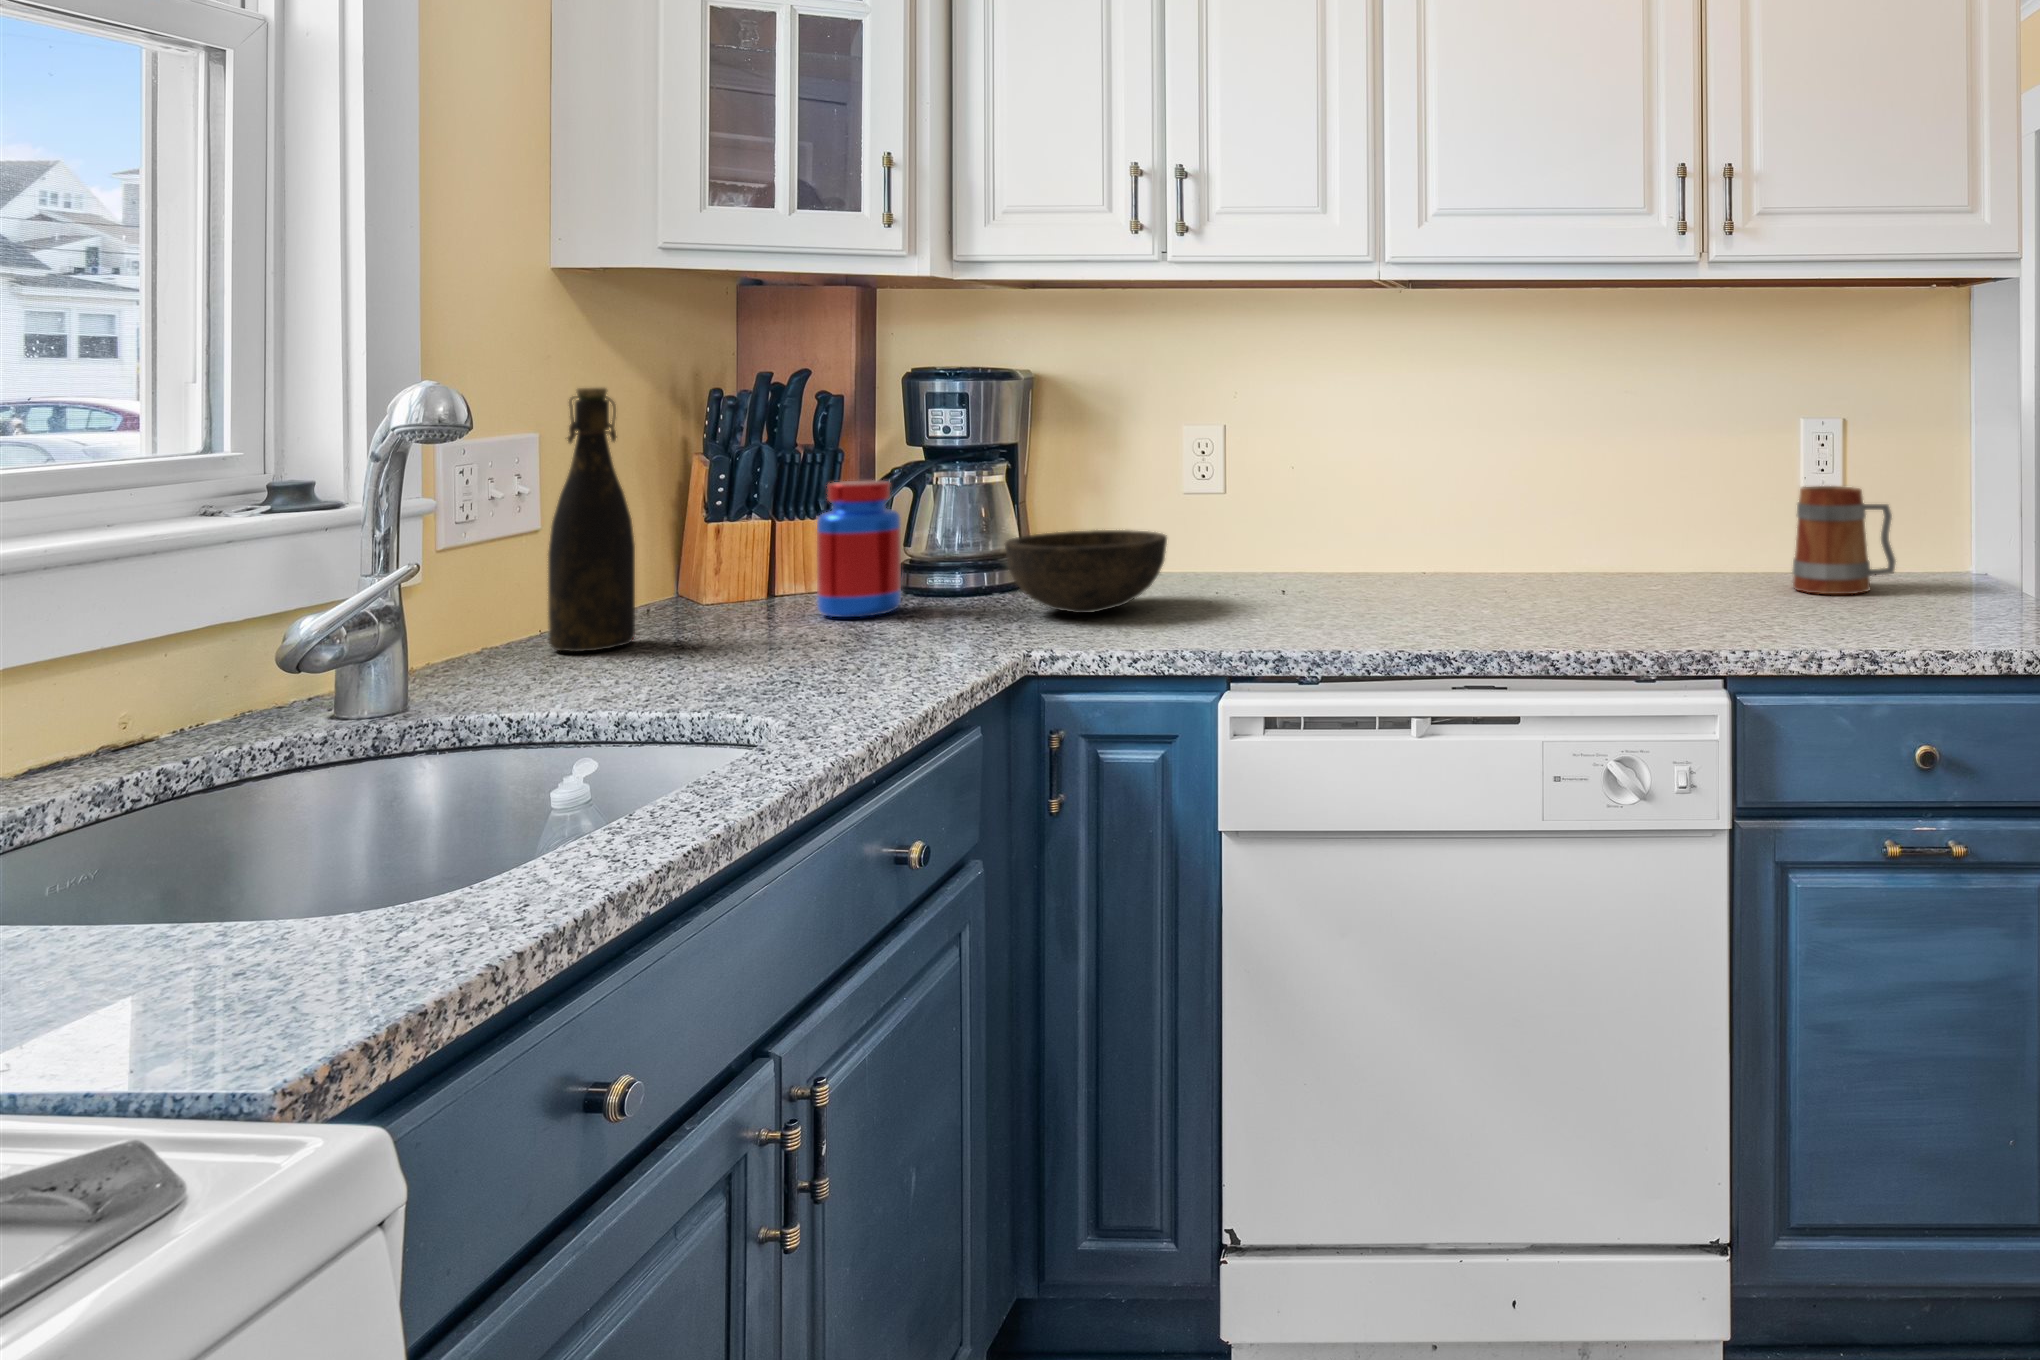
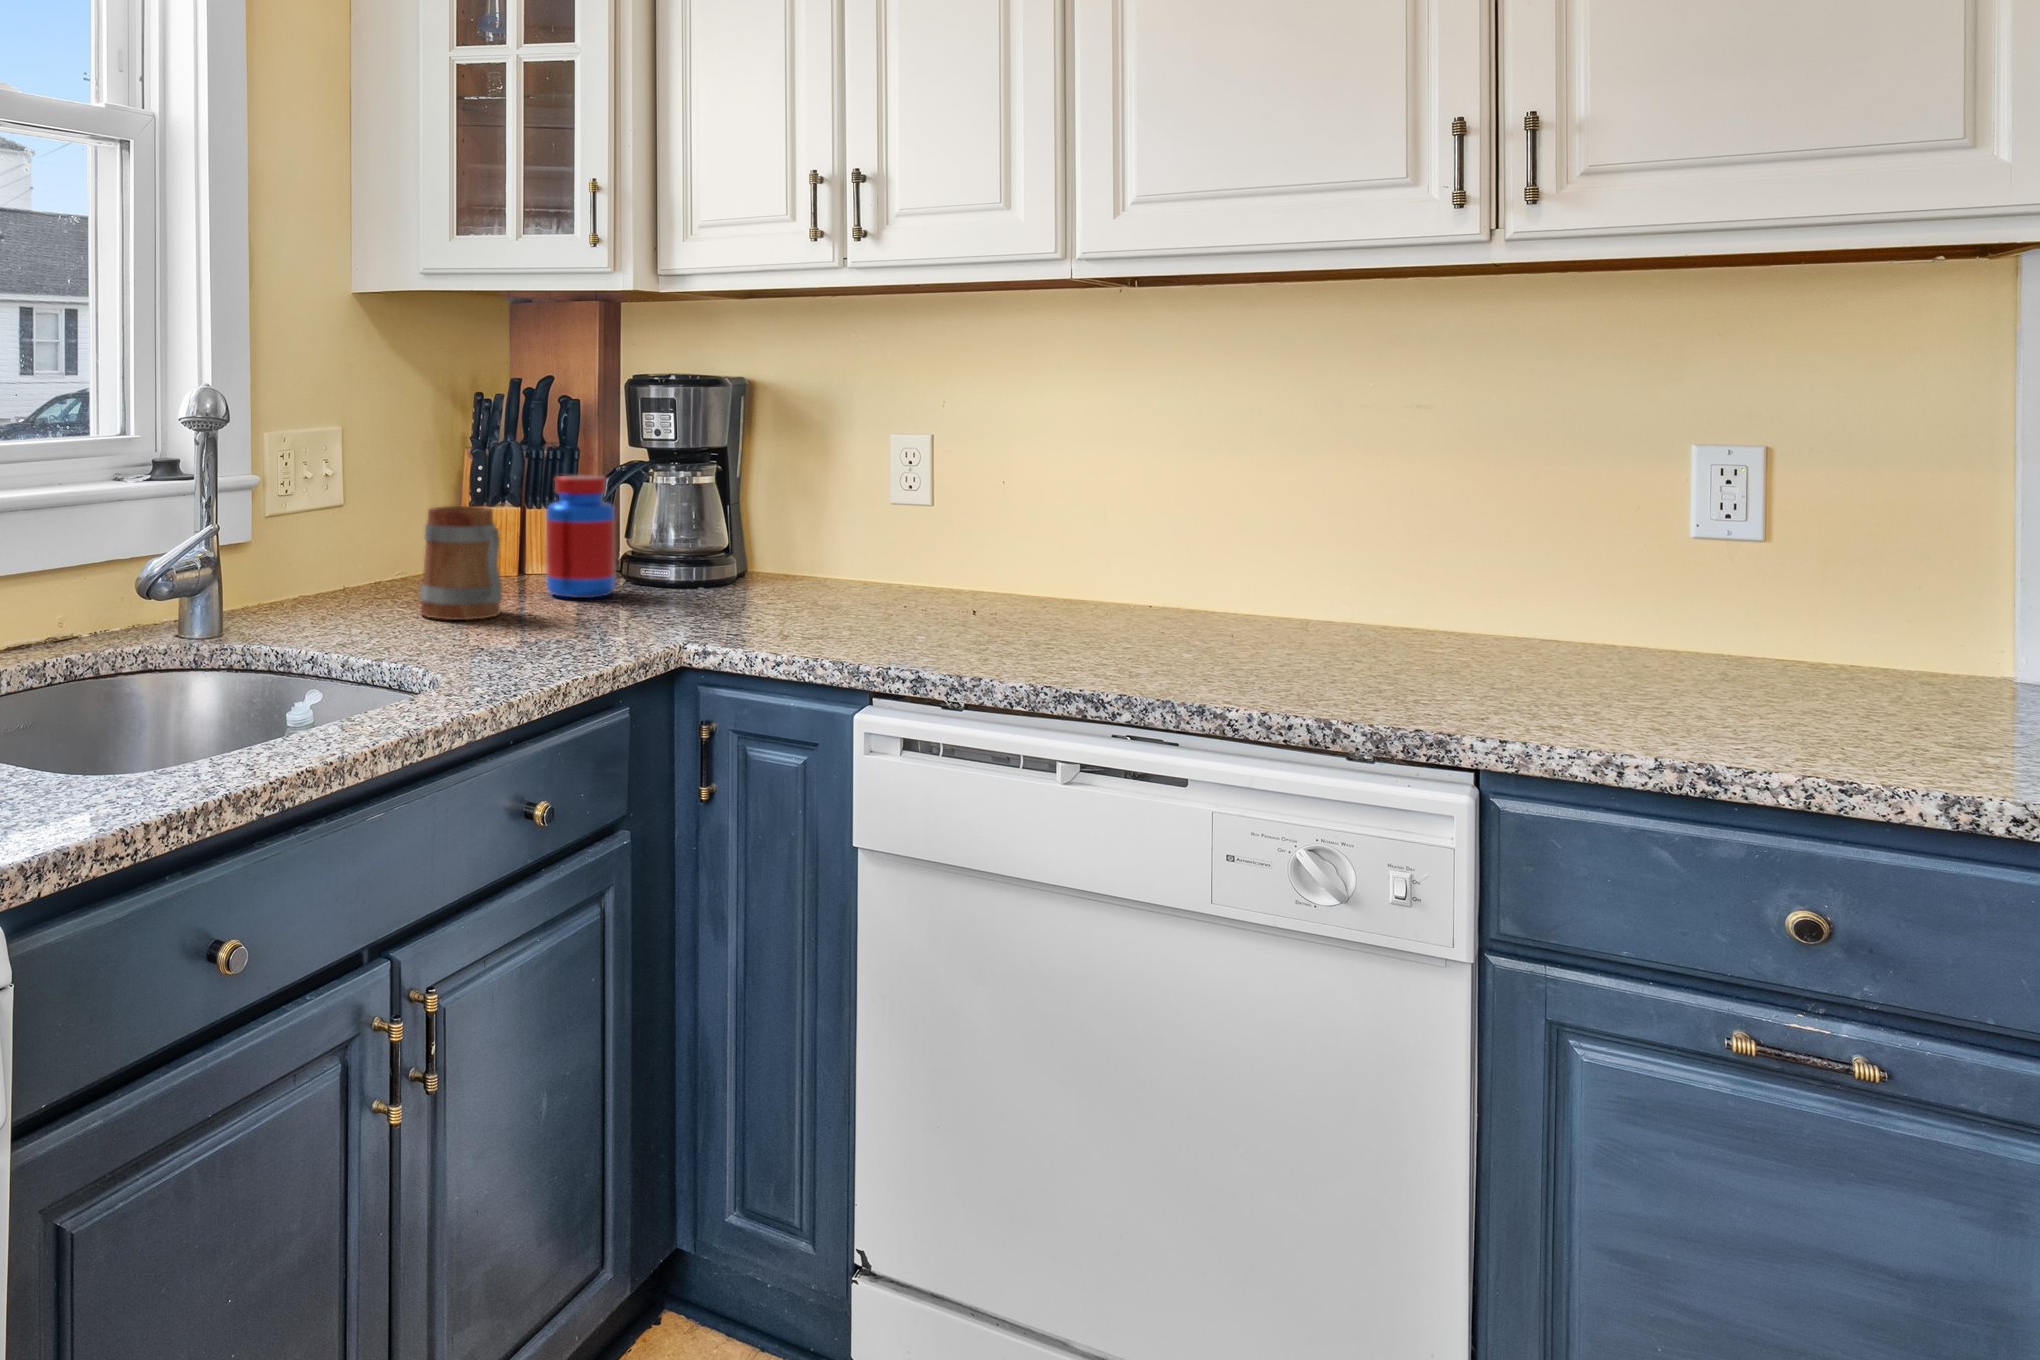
bottle: present [548,387,635,651] -> none [342,389,402,605]
mug: present [1793,486,1895,594] -> present [420,506,503,620]
bowl: present [1005,530,1167,613] -> none [694,533,849,613]

